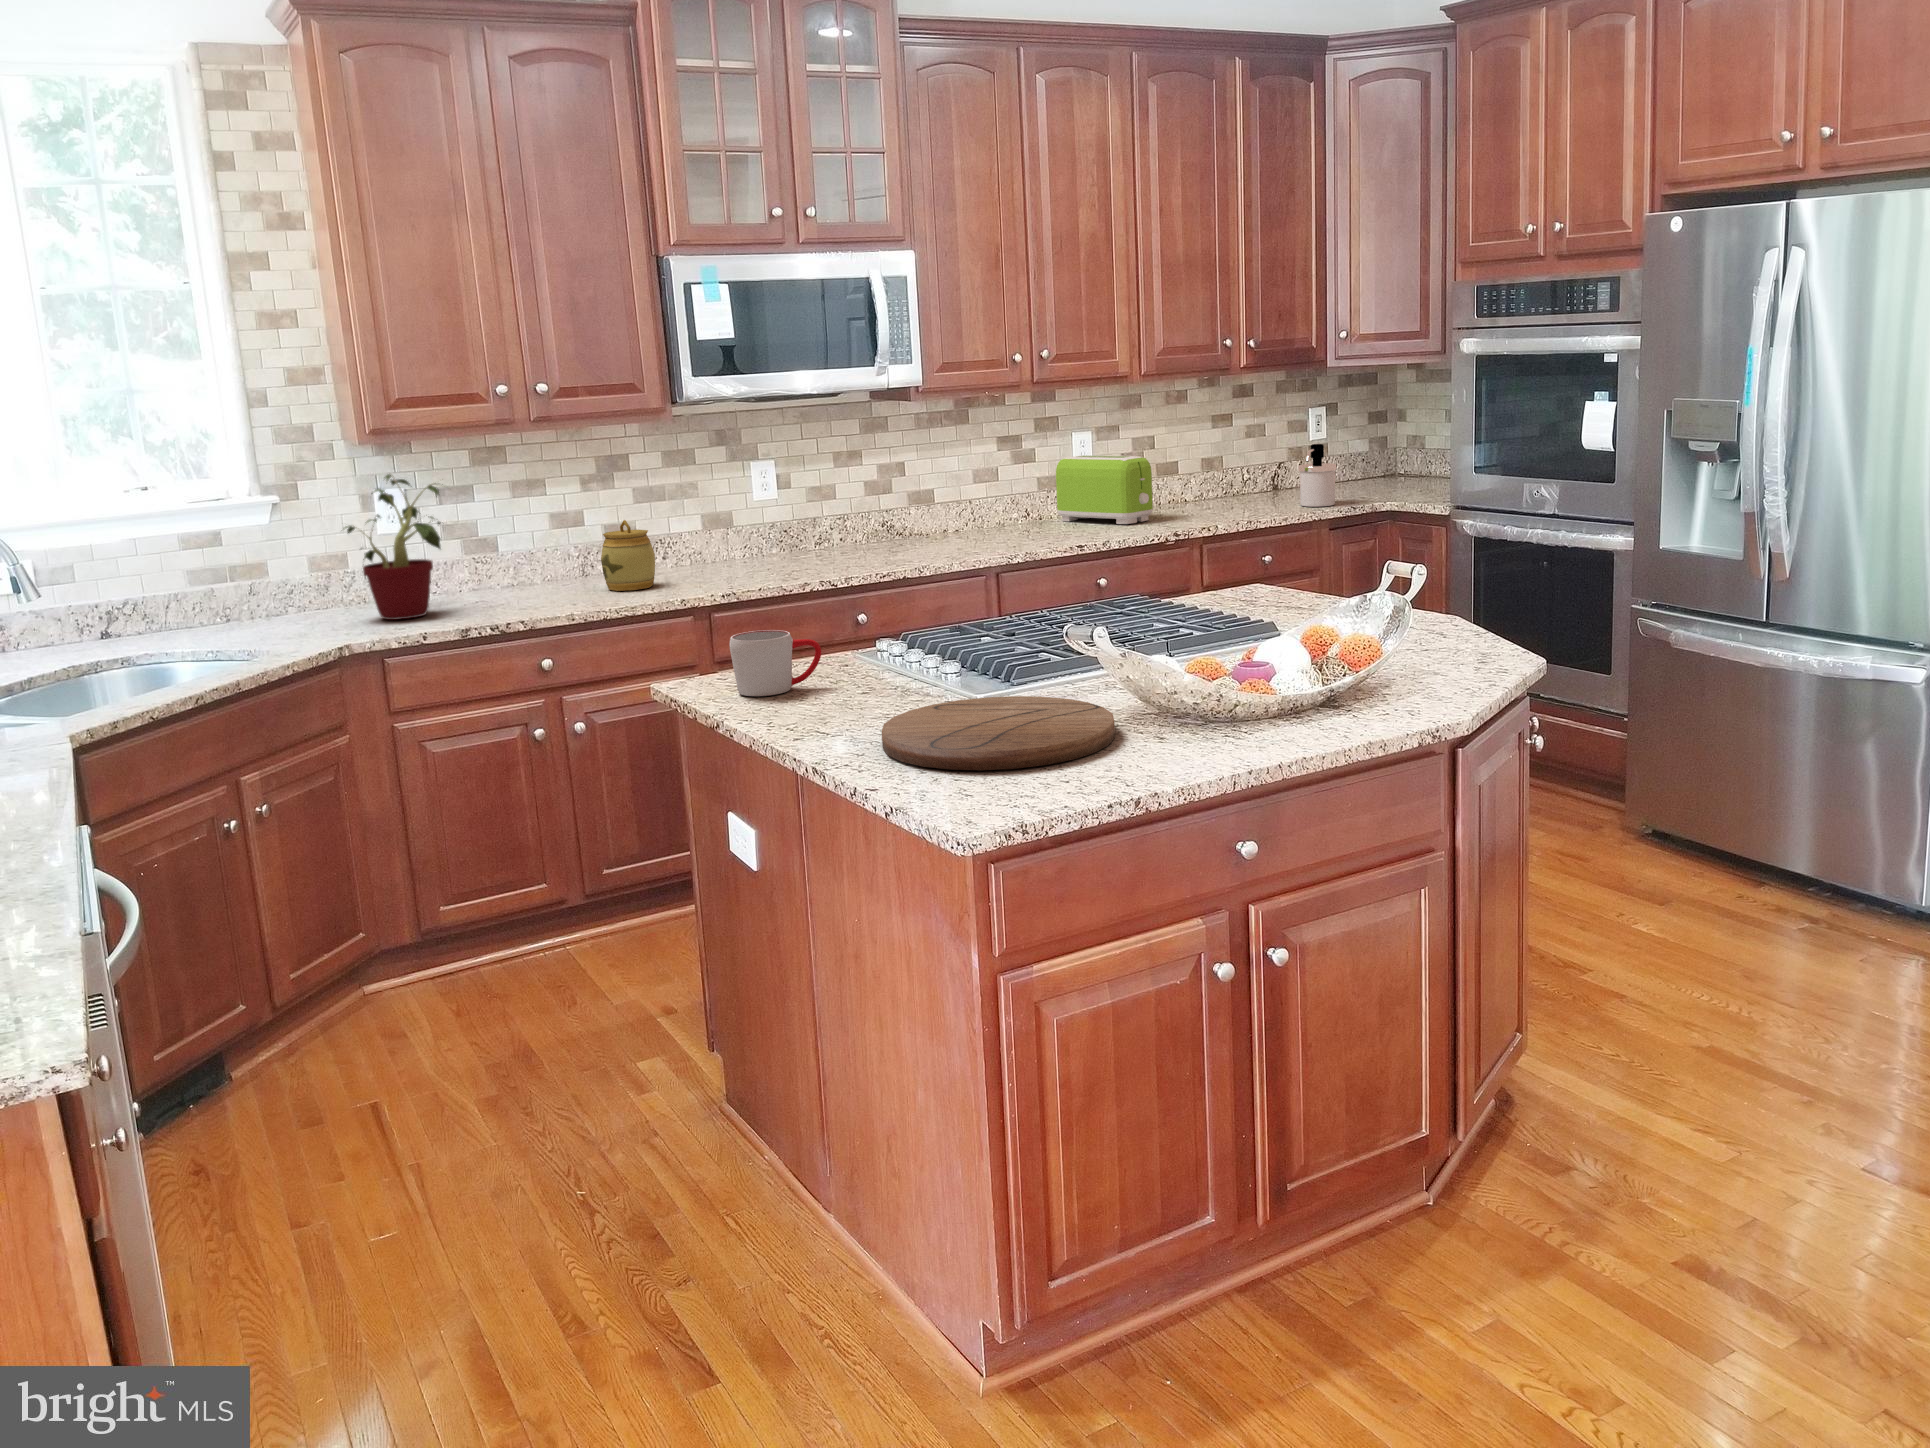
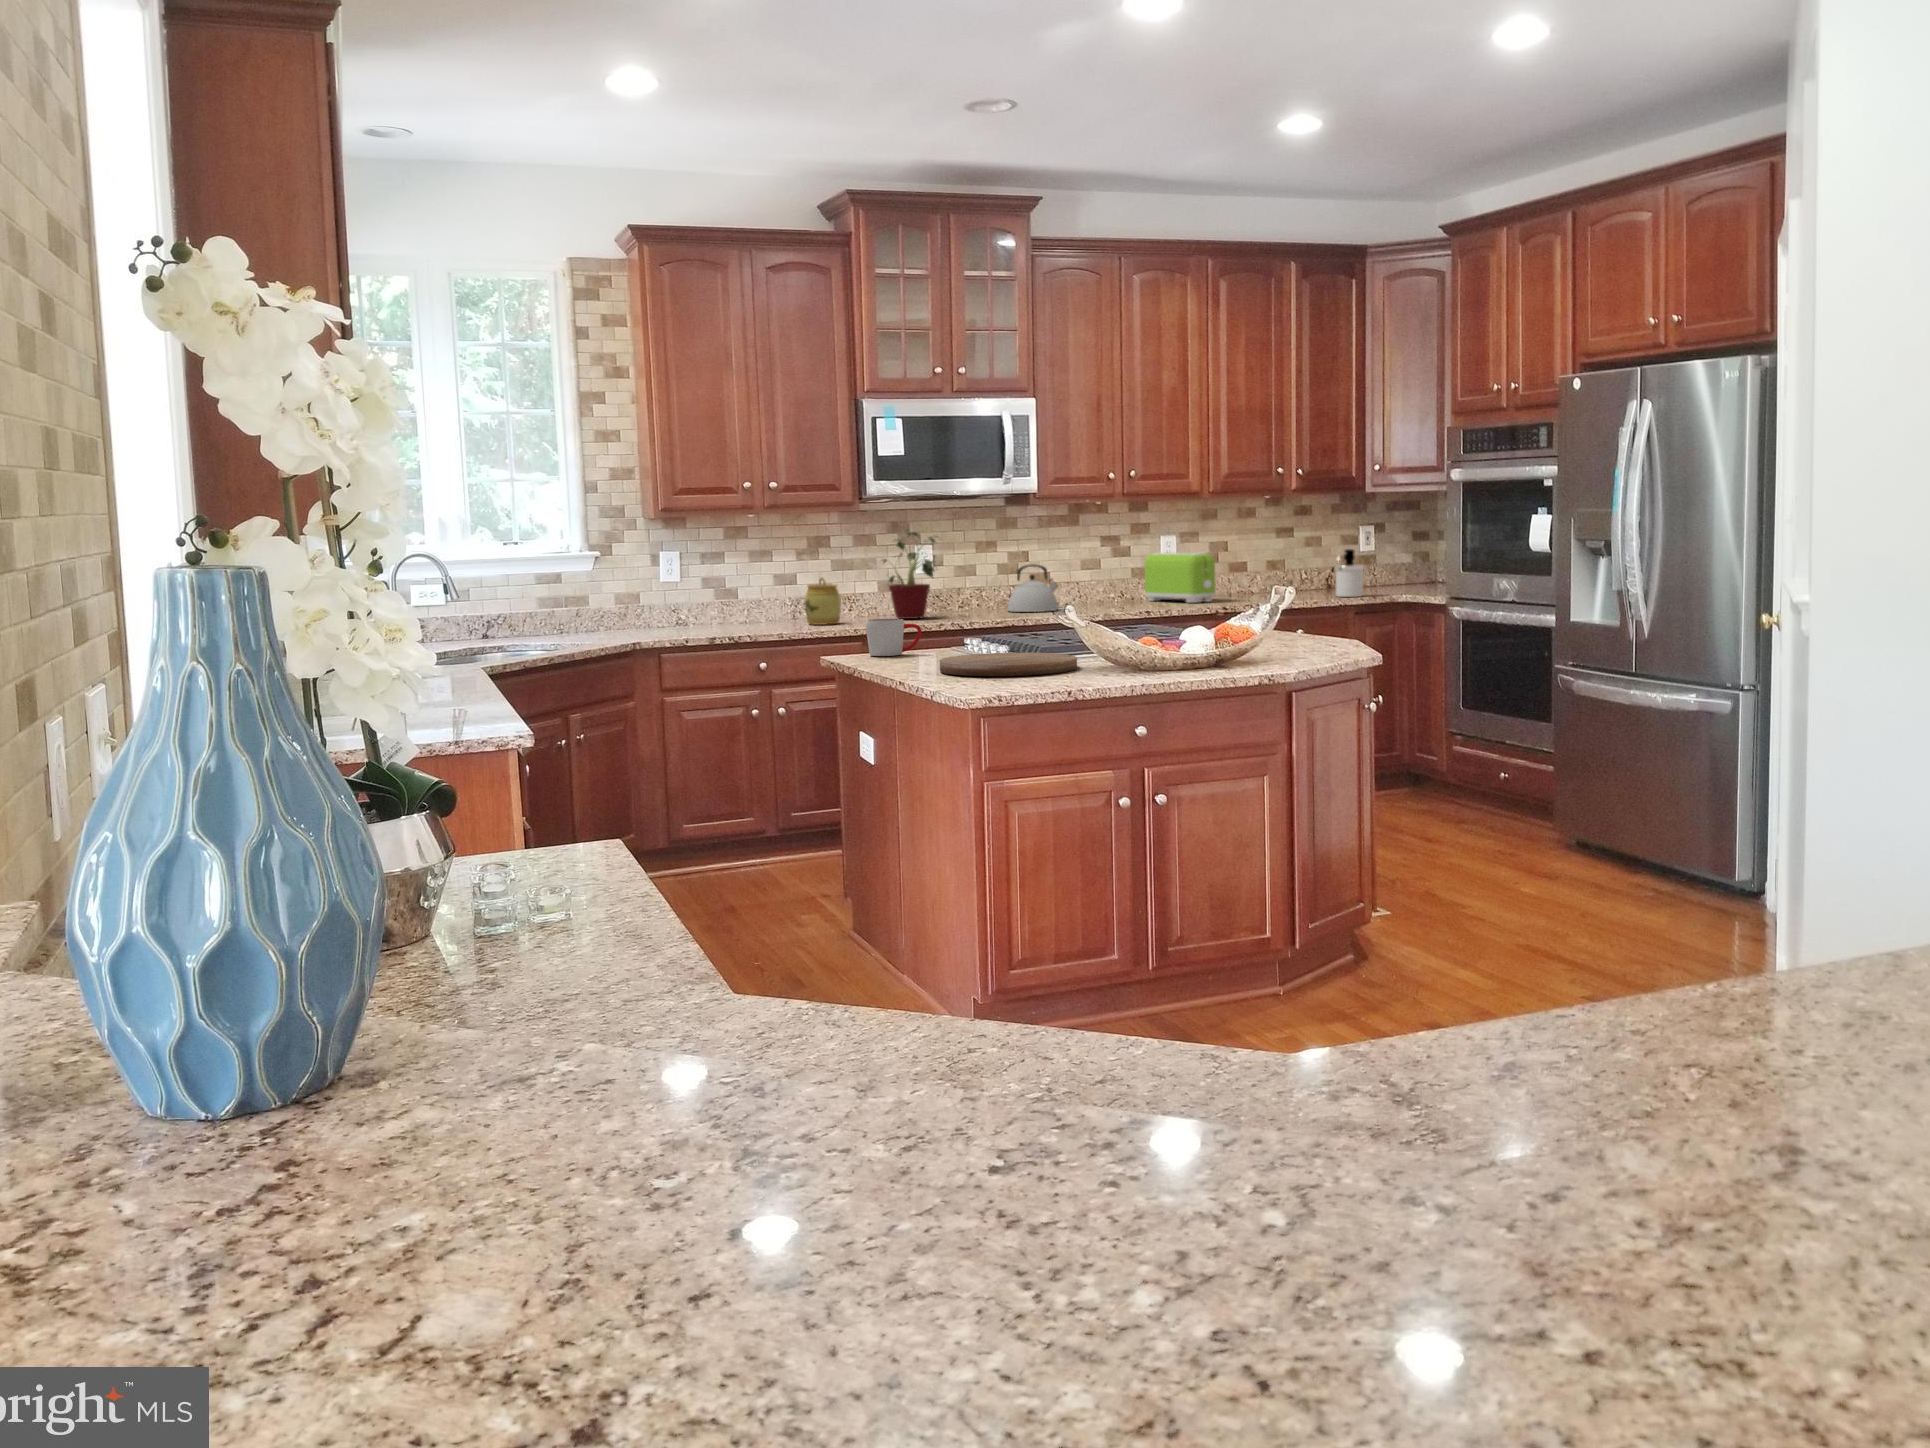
potted plant: present [344,474,441,620] -> present [881,529,938,619]
kettle: none [884,484,955,551] -> present [1008,564,1059,612]

